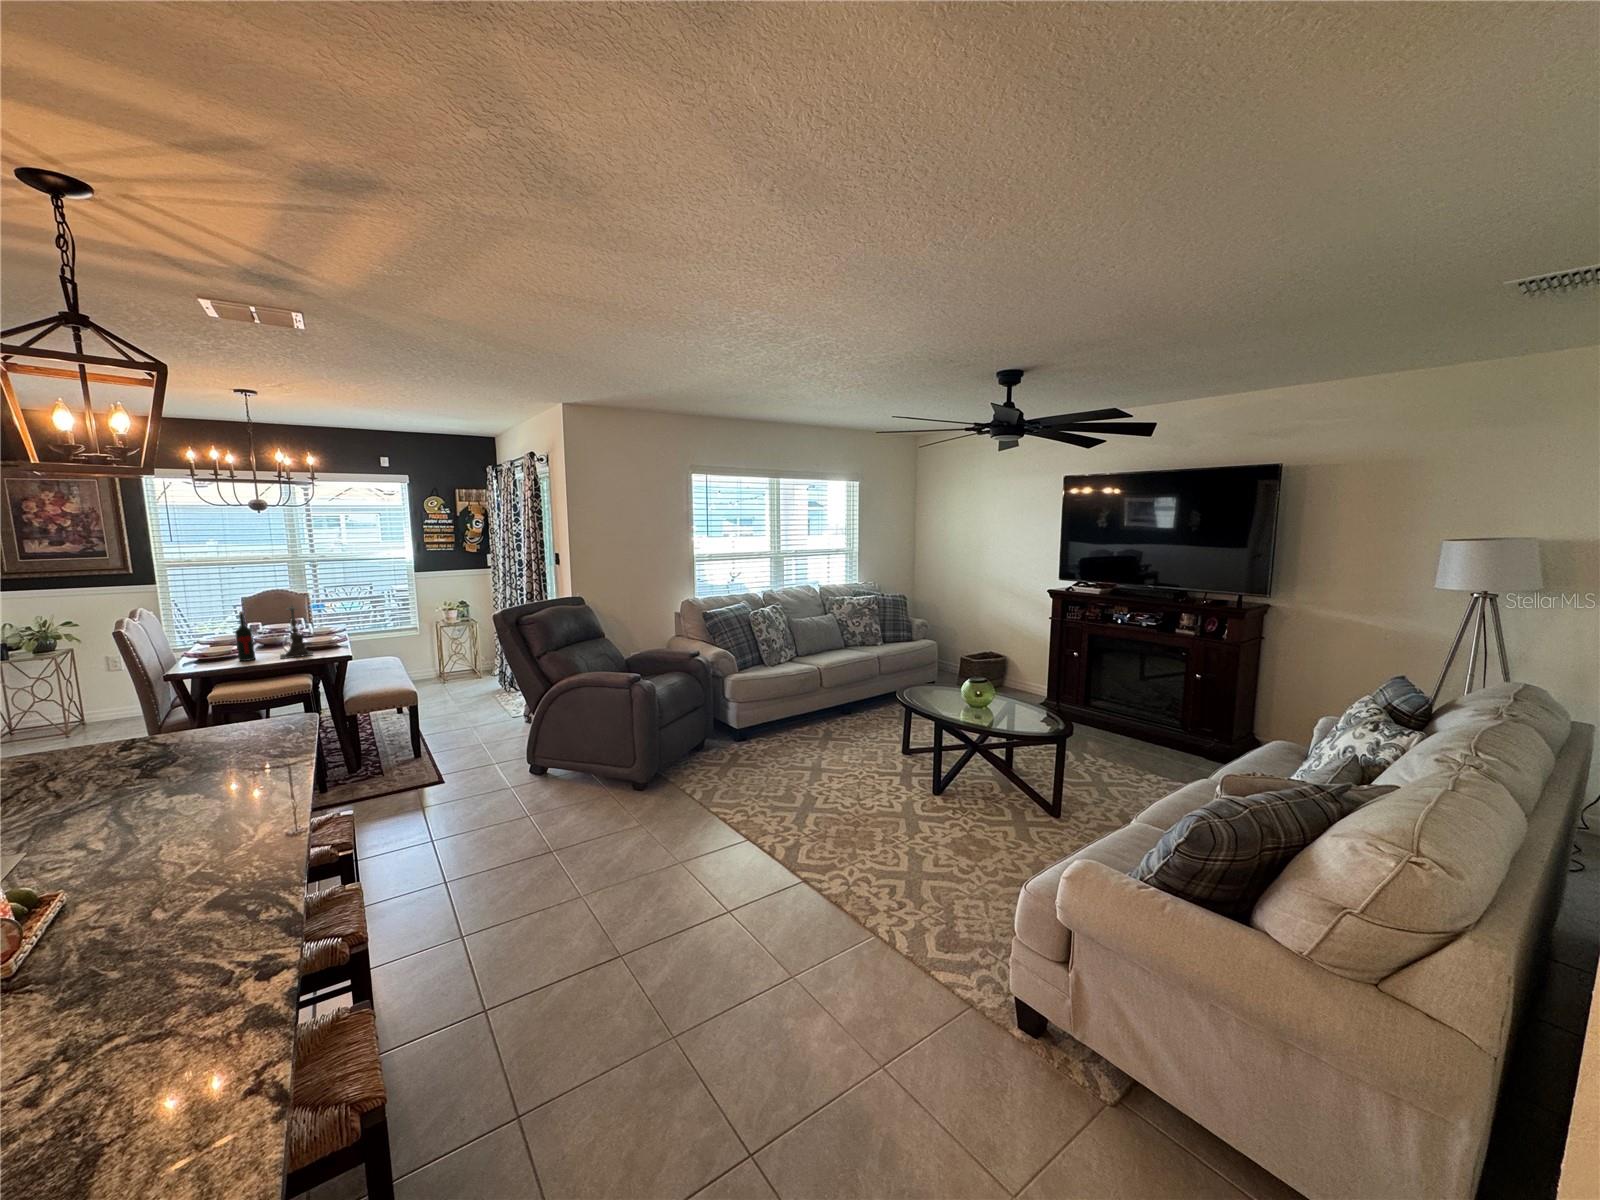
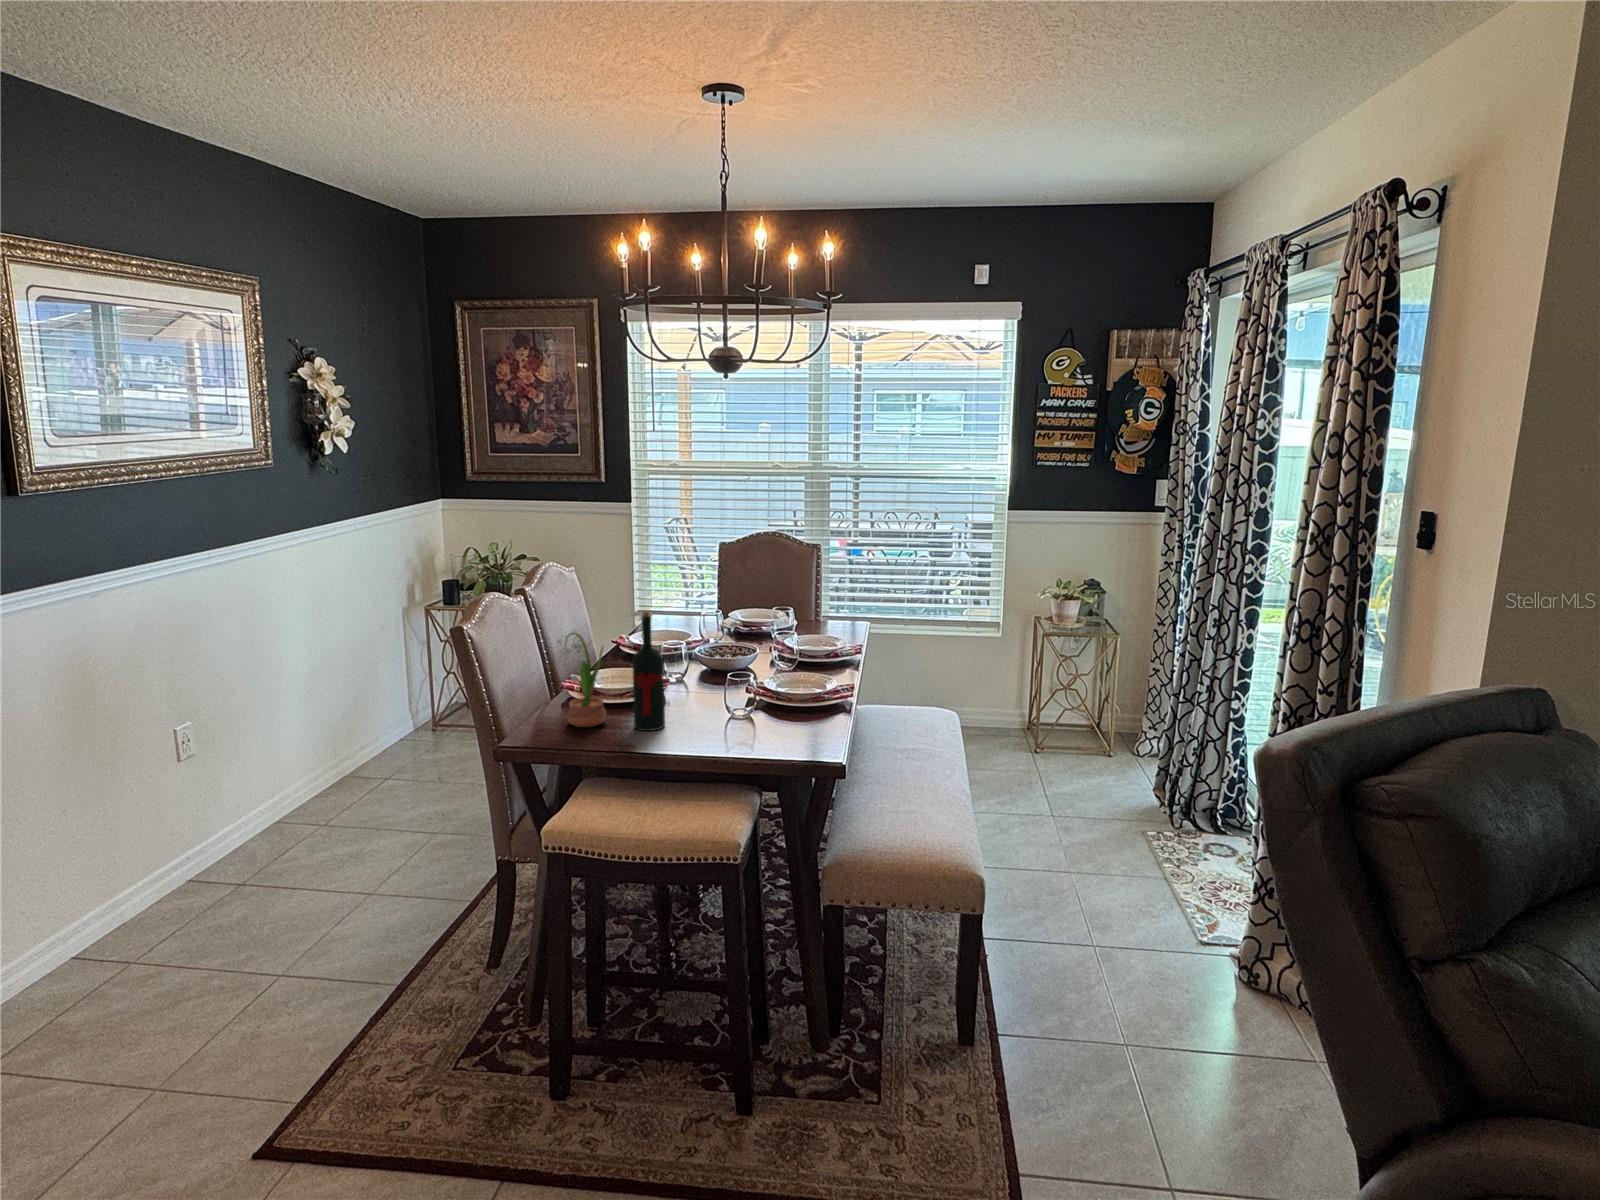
candle holder: present [280,606,313,659] -> none [704,596,777,744]
potted flower: none [191,623,222,665] -> present [557,632,607,727]

